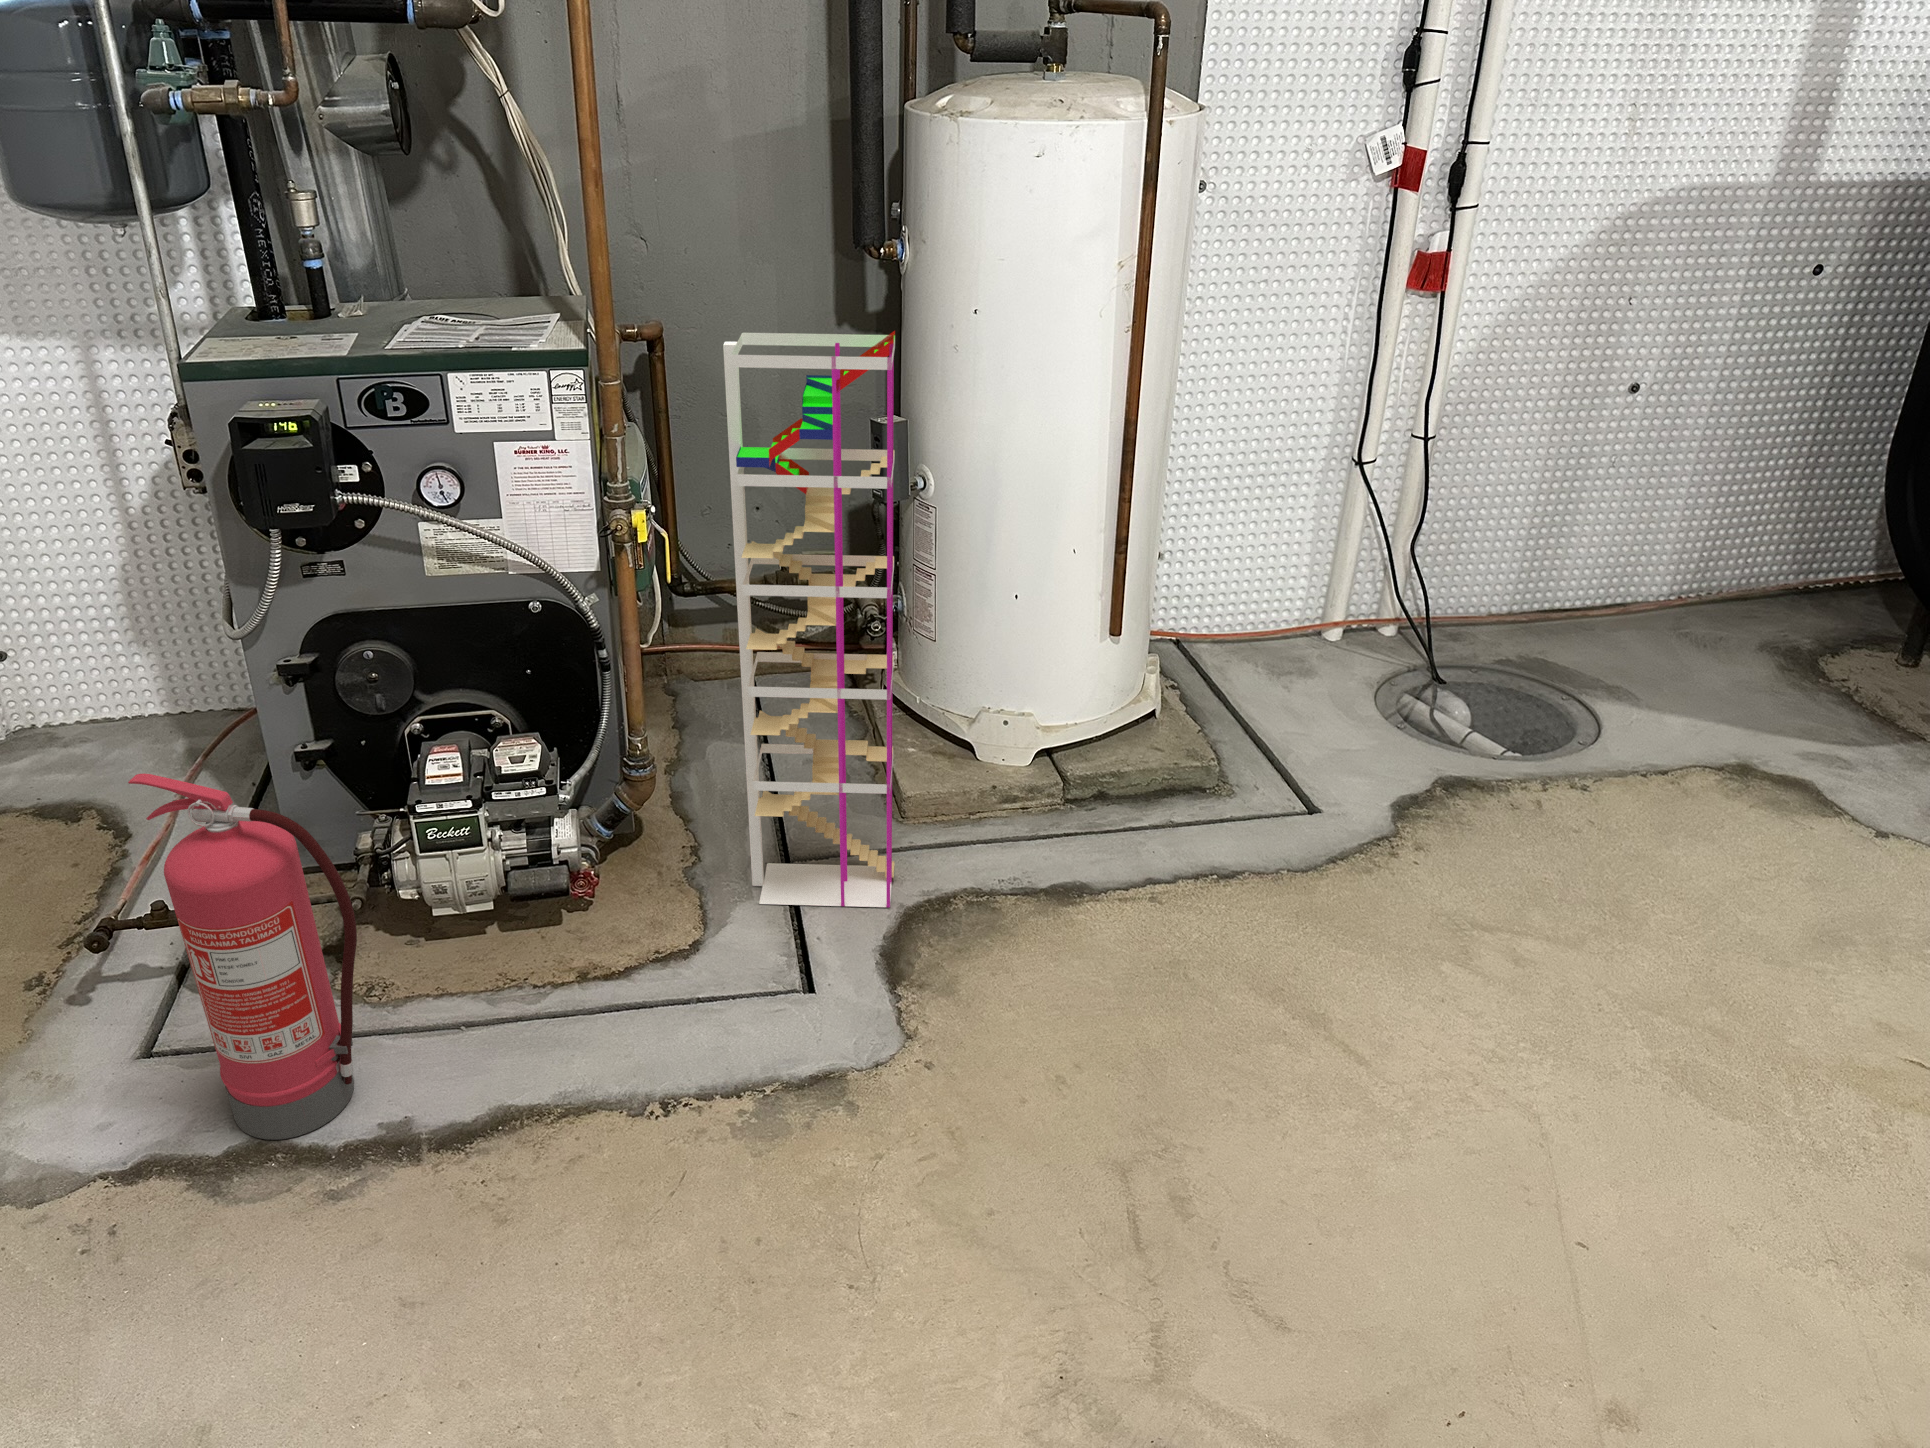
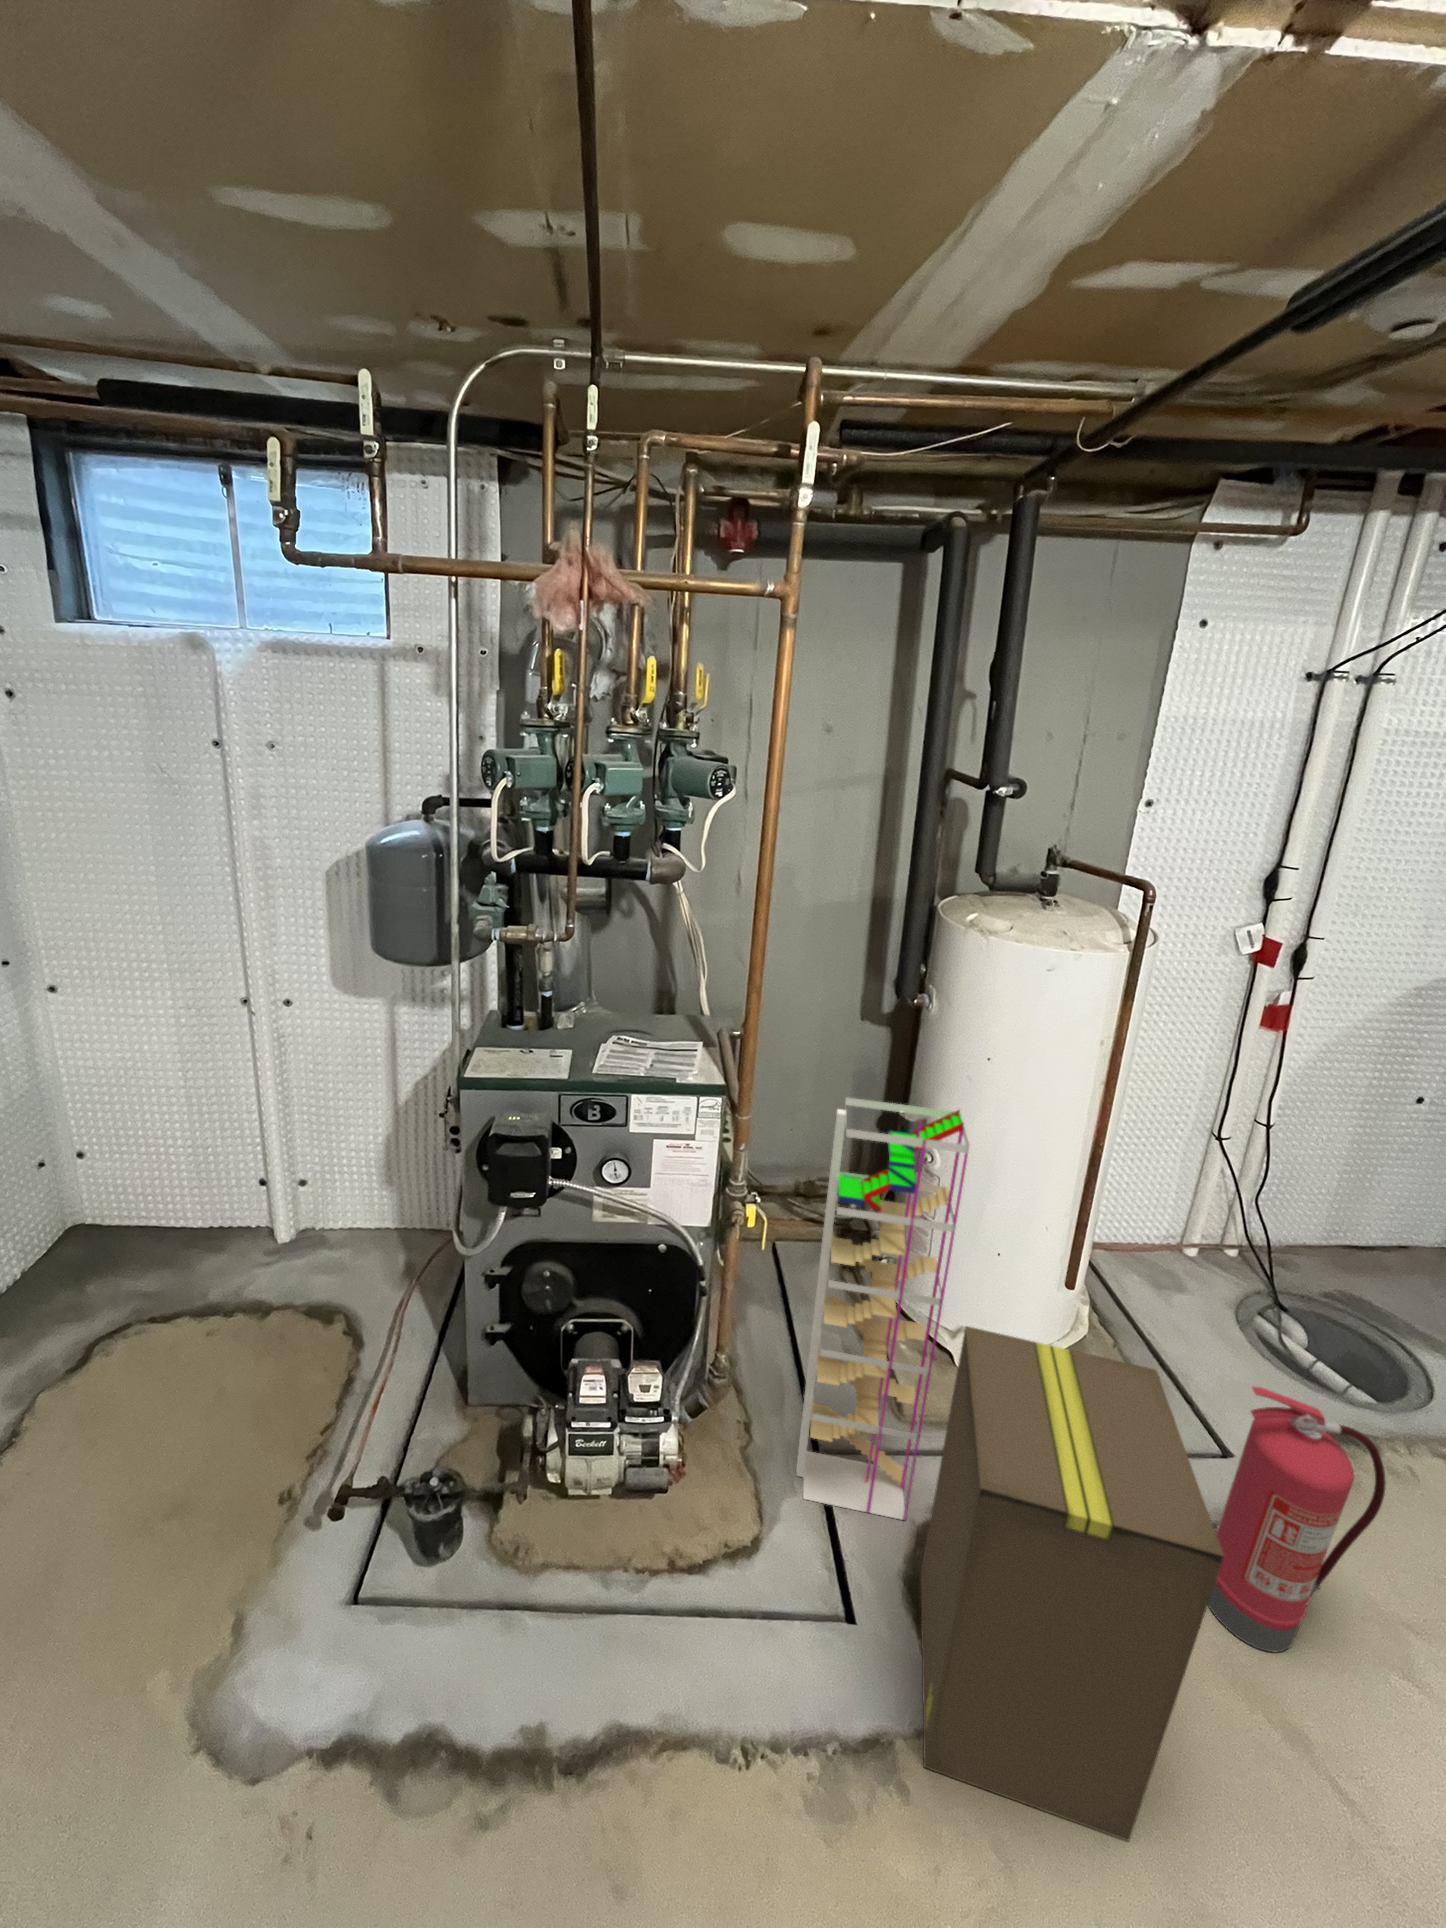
cardboard box: none [872,594,1133,1107] -> present [920,1326,1224,1841]
fire extinguisher: present [128,774,357,1139] -> present [1208,1387,1386,1652]

